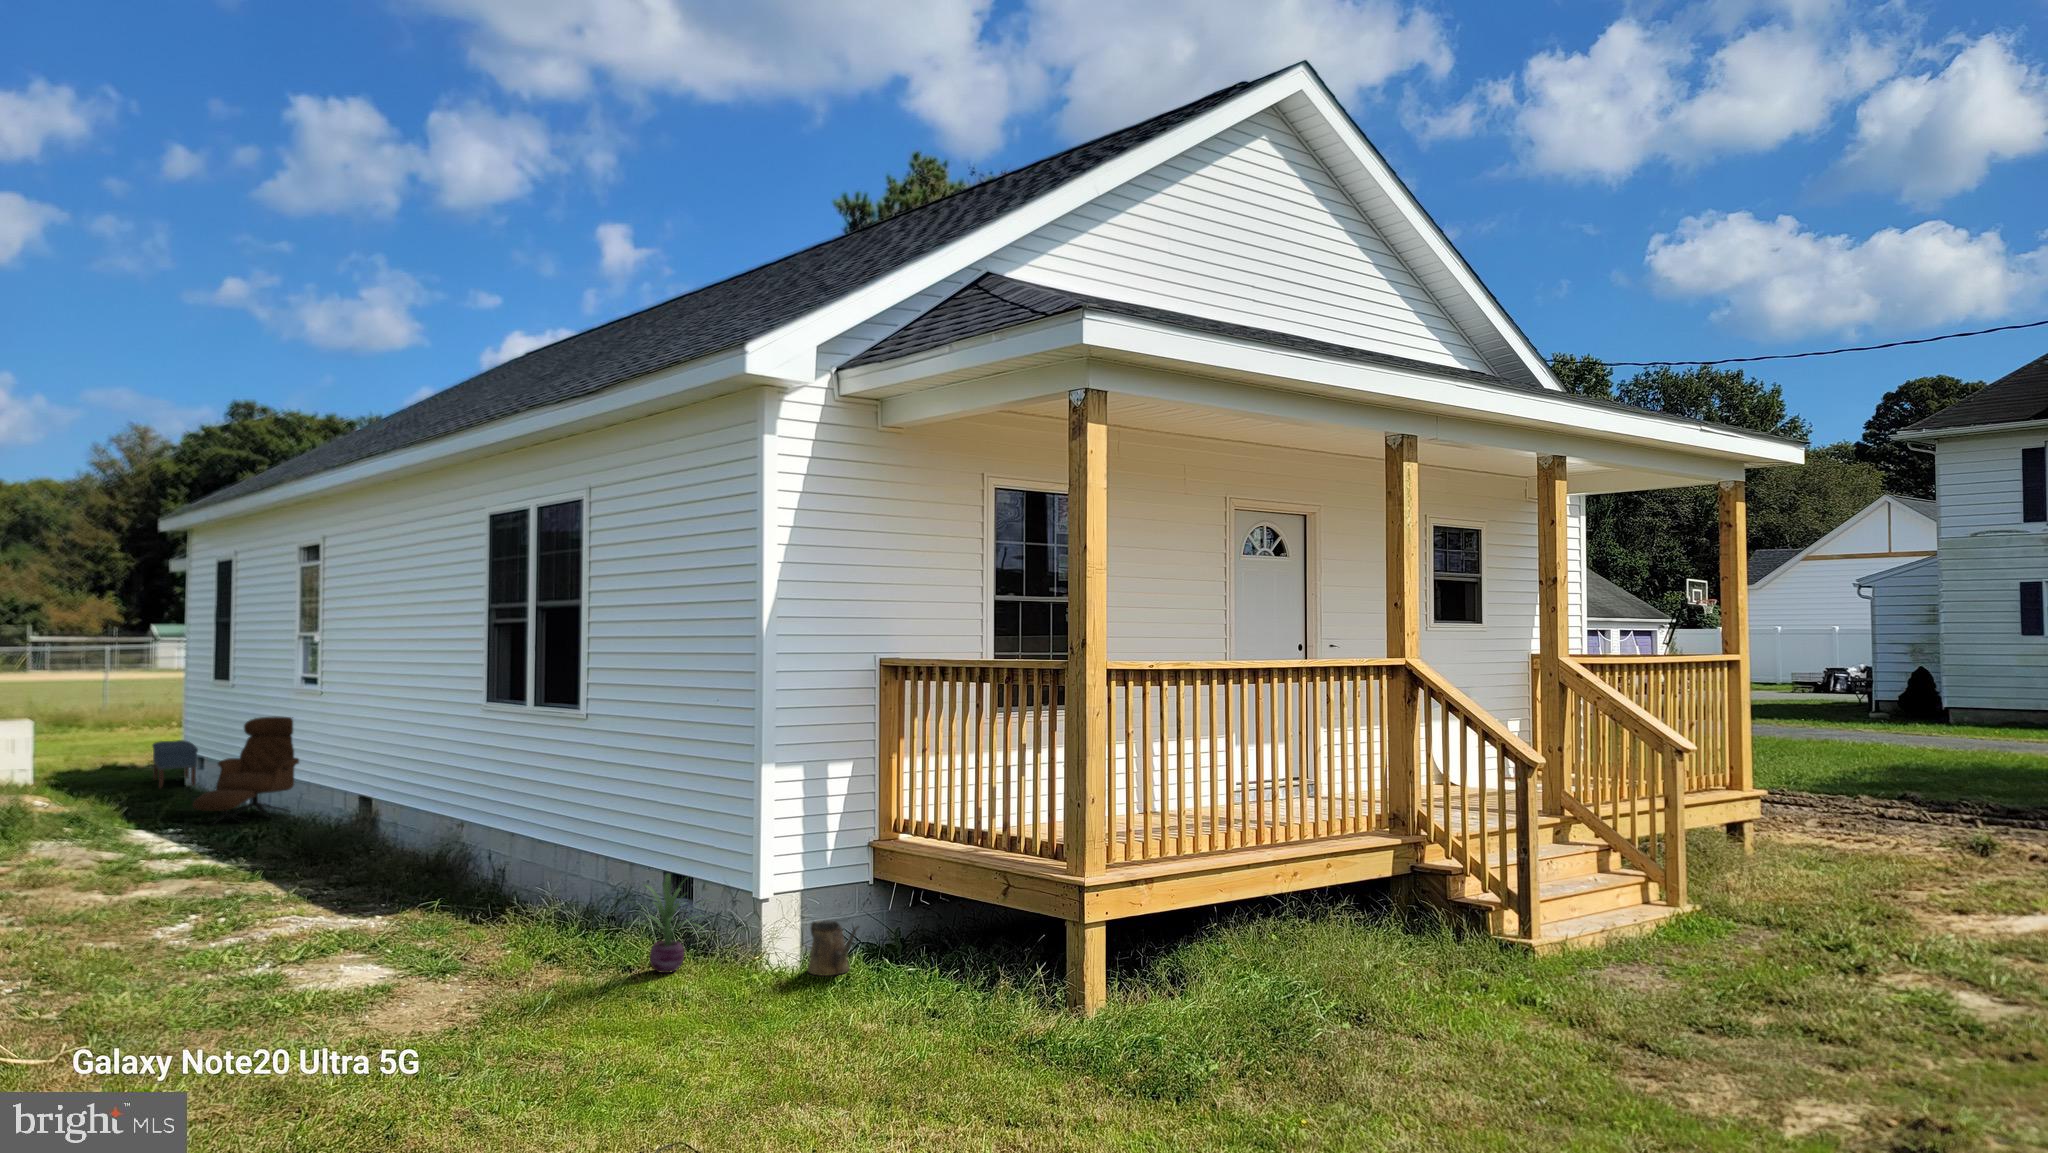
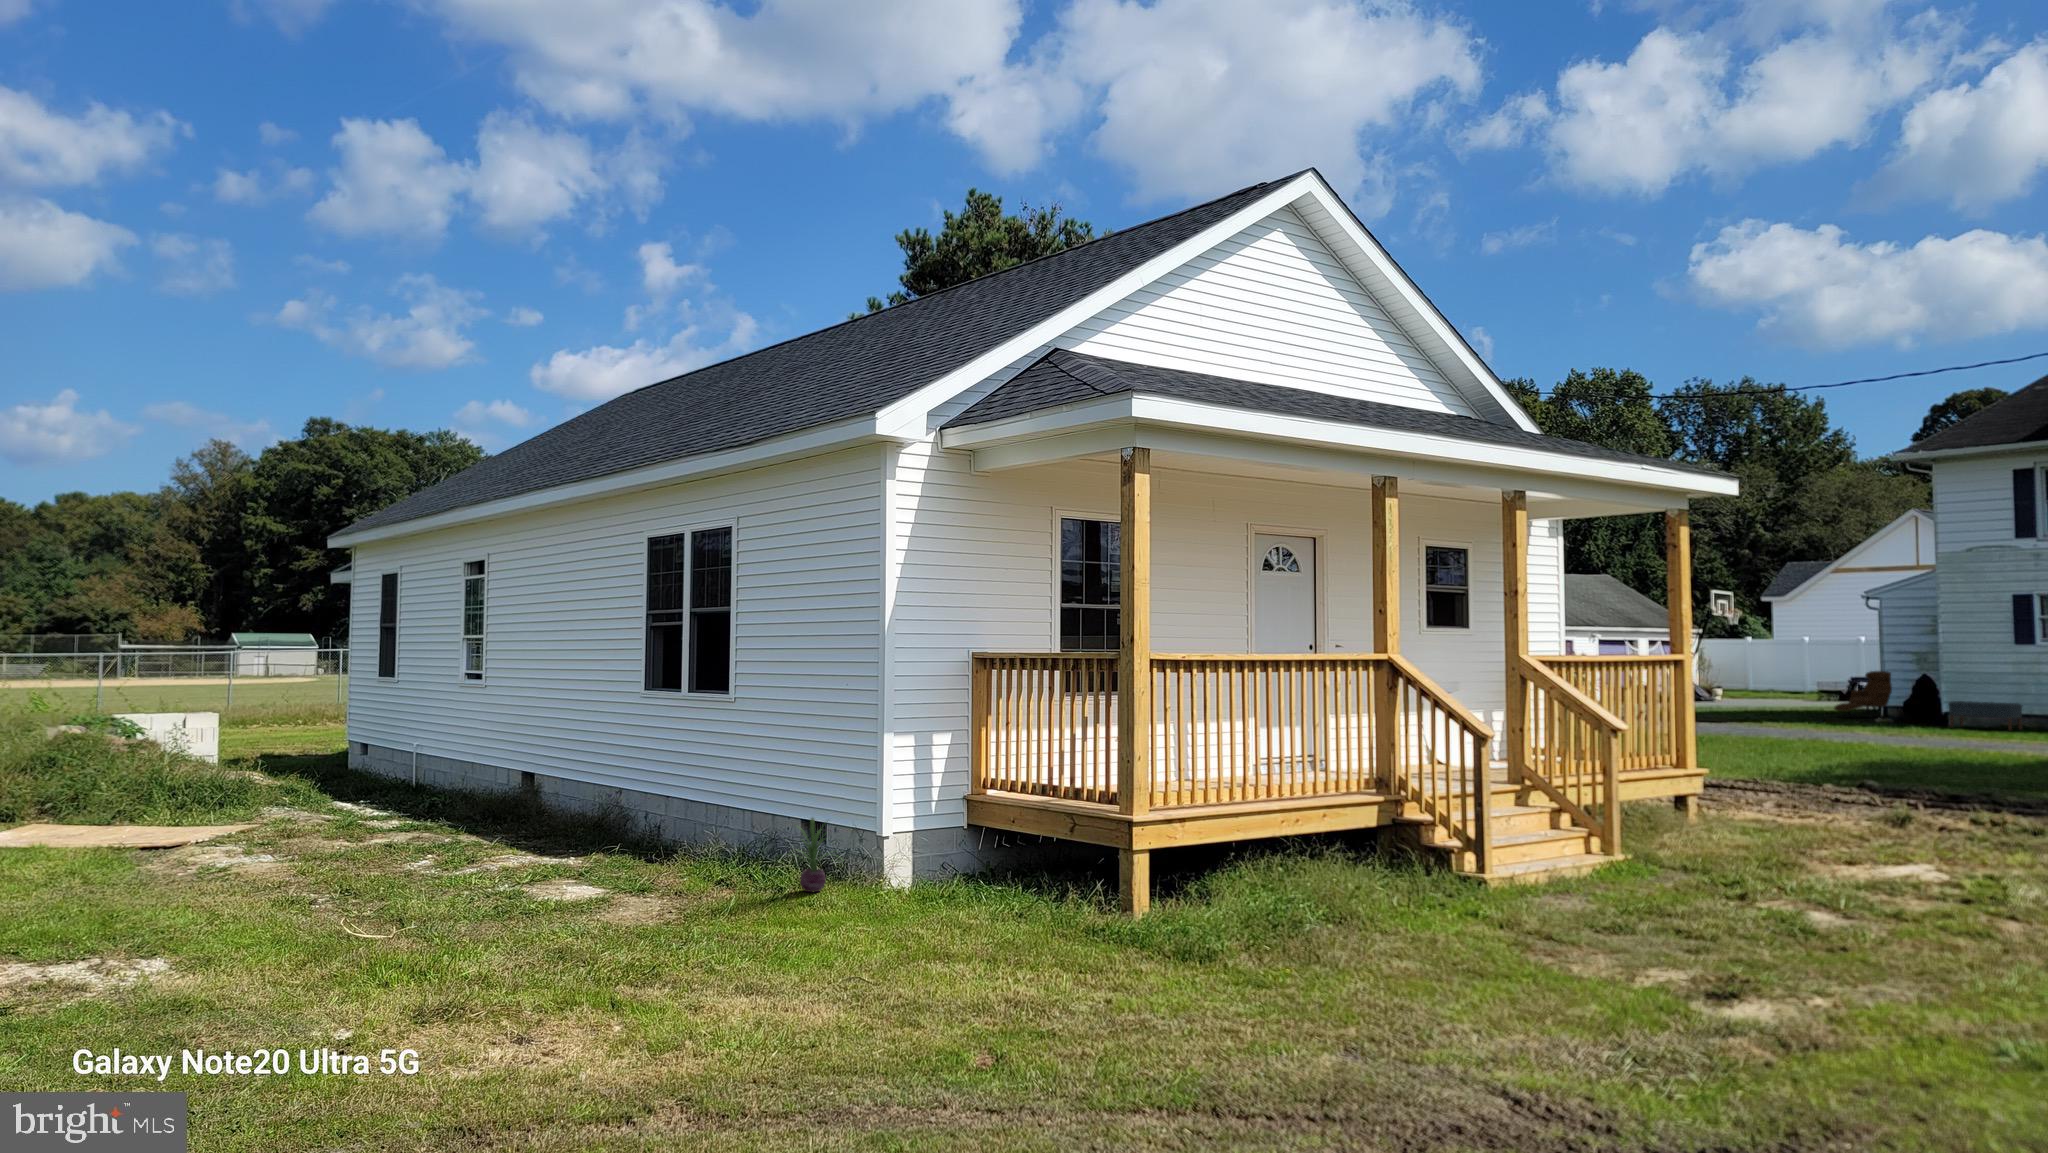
lounge chair: present [193,717,299,825] -> present [1834,671,1892,717]
bench: present [152,740,198,788] -> present [1949,701,2022,731]
watering can: present [808,920,859,976] -> none [920,854,962,895]

